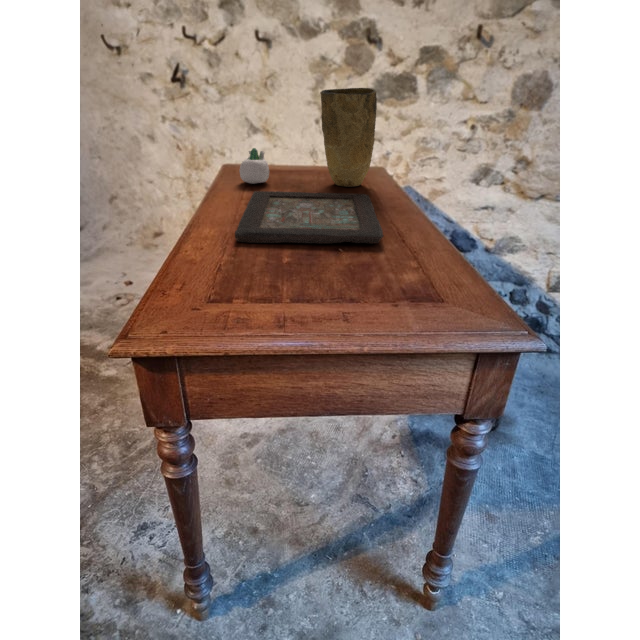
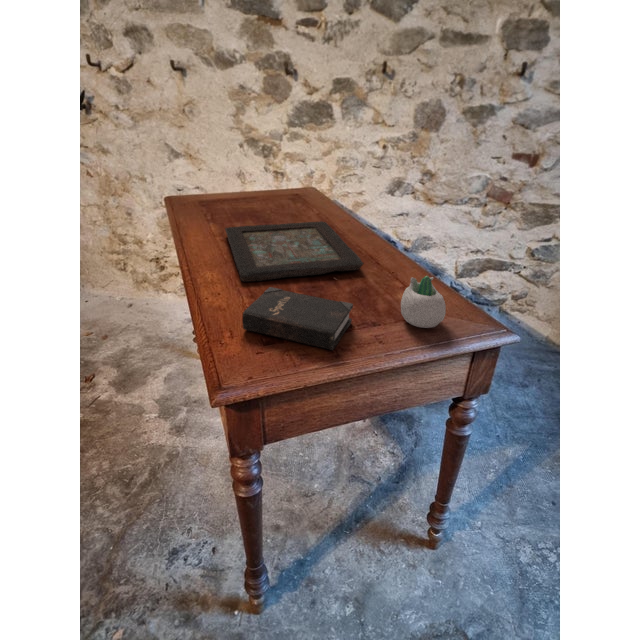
vase: present [320,88,377,187] -> none [267,125,319,213]
succulent planter: present [239,148,269,184] -> present [401,276,446,328]
hardback book: none [196,244,332,321] -> present [242,287,353,350]

